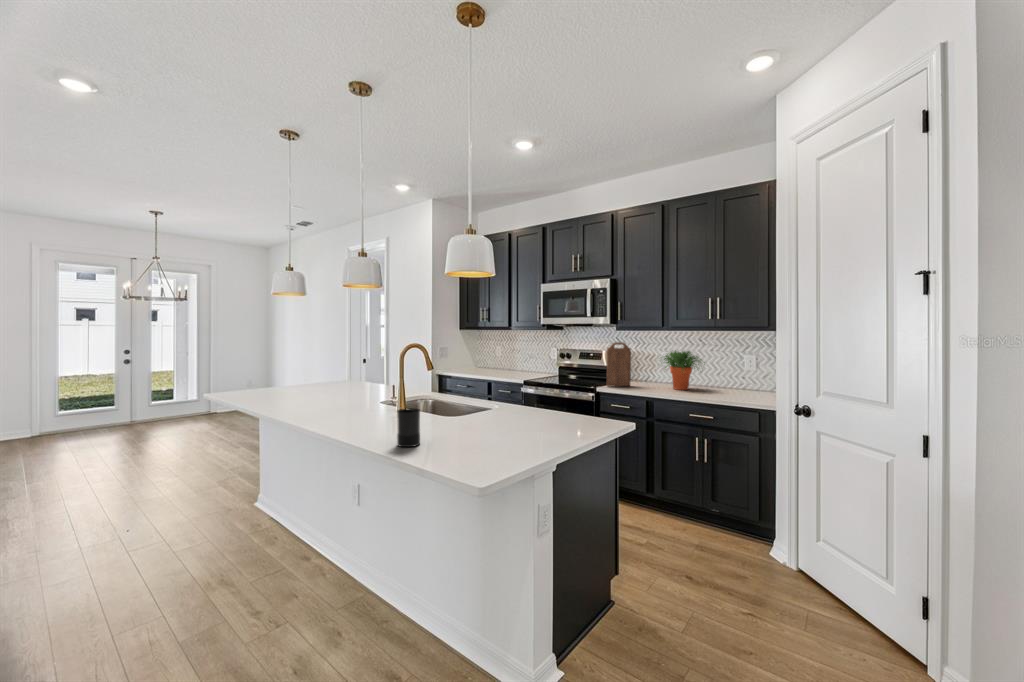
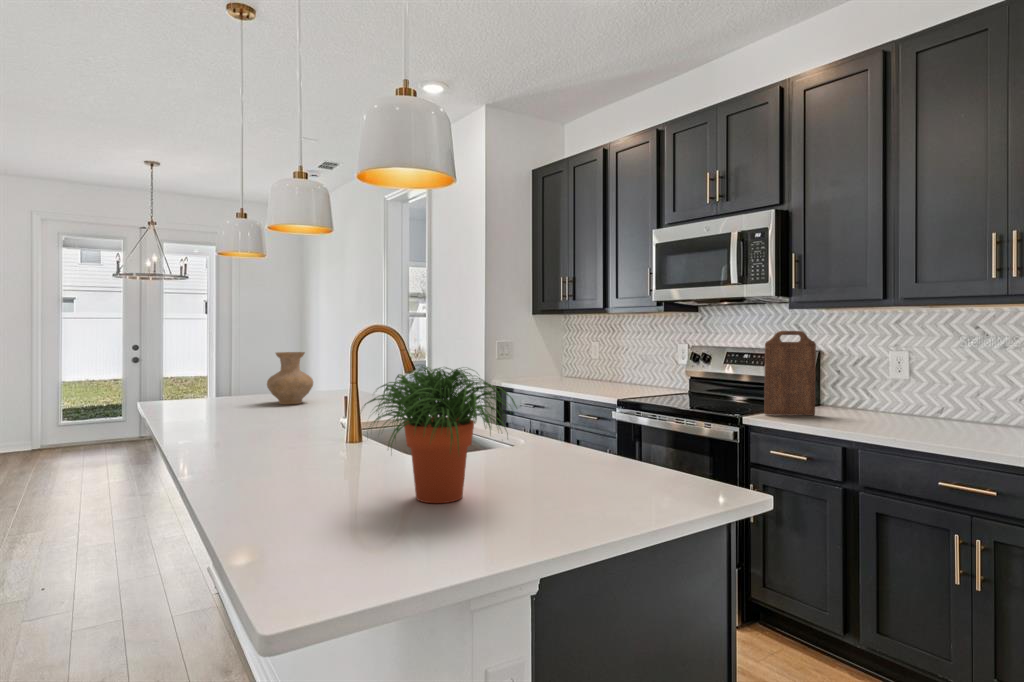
potted plant: present [663,350,705,390] -> present [364,366,517,503]
vase: none [307,356,338,390] -> present [267,352,313,404]
candle: present [397,408,420,447] -> none [235,438,285,514]

